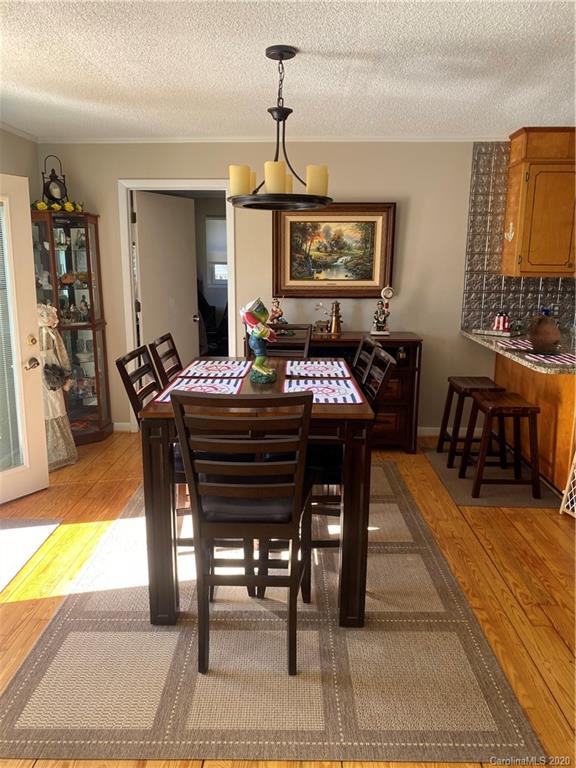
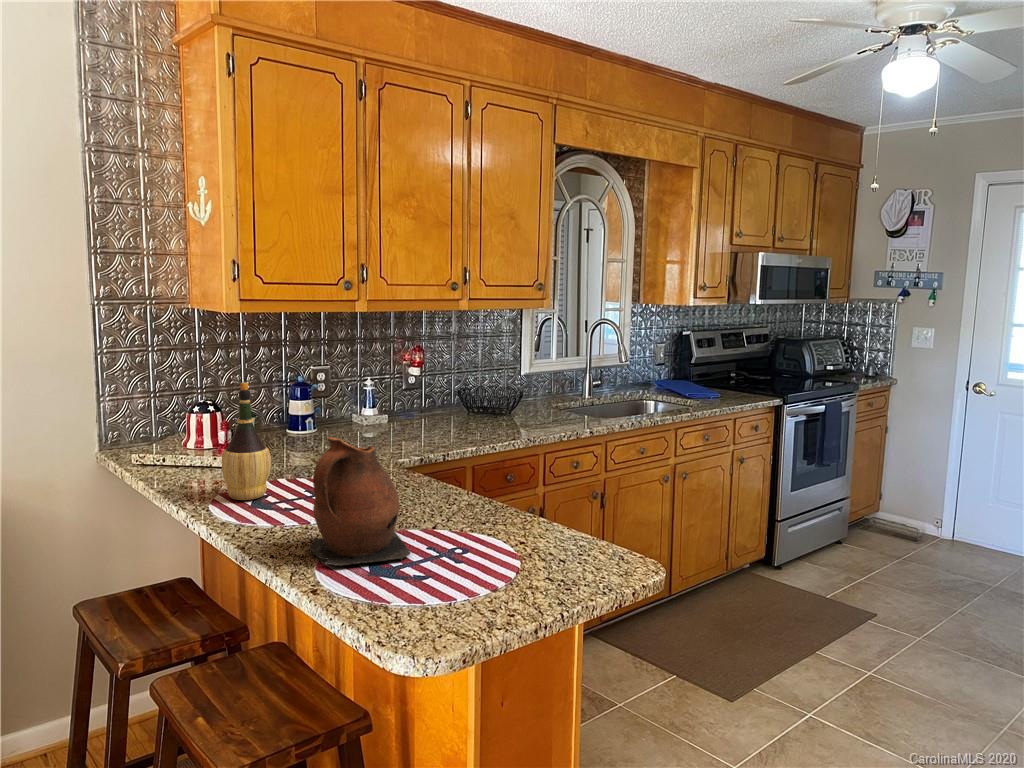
wine bottle: none [504,299,522,342] -> present [222,382,271,500]

